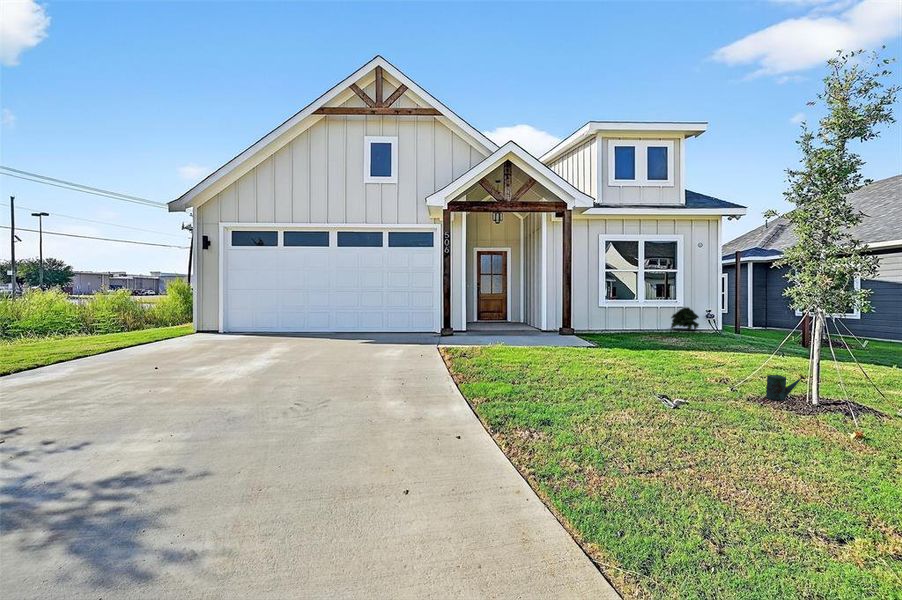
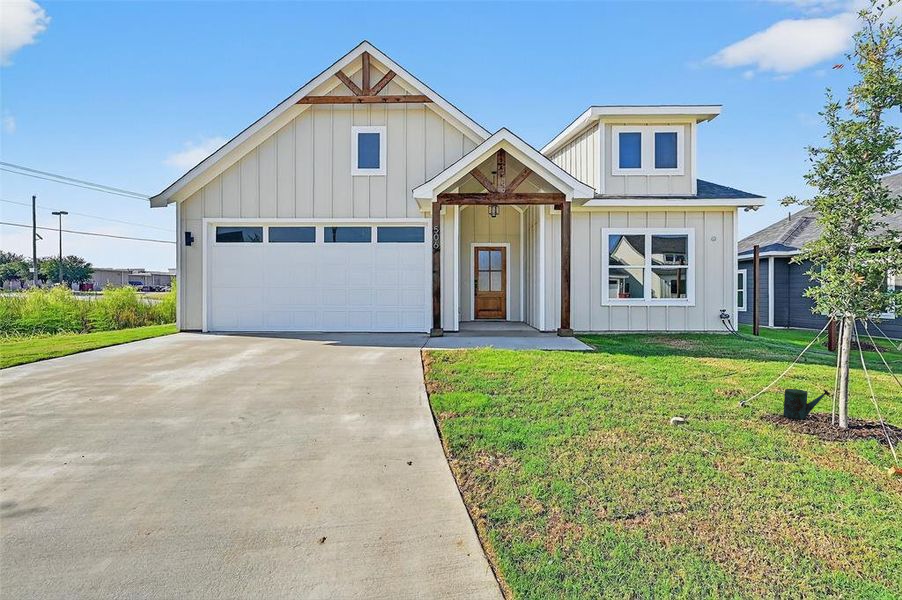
potted plant: present [671,307,699,330] -> none [682,307,714,333]

